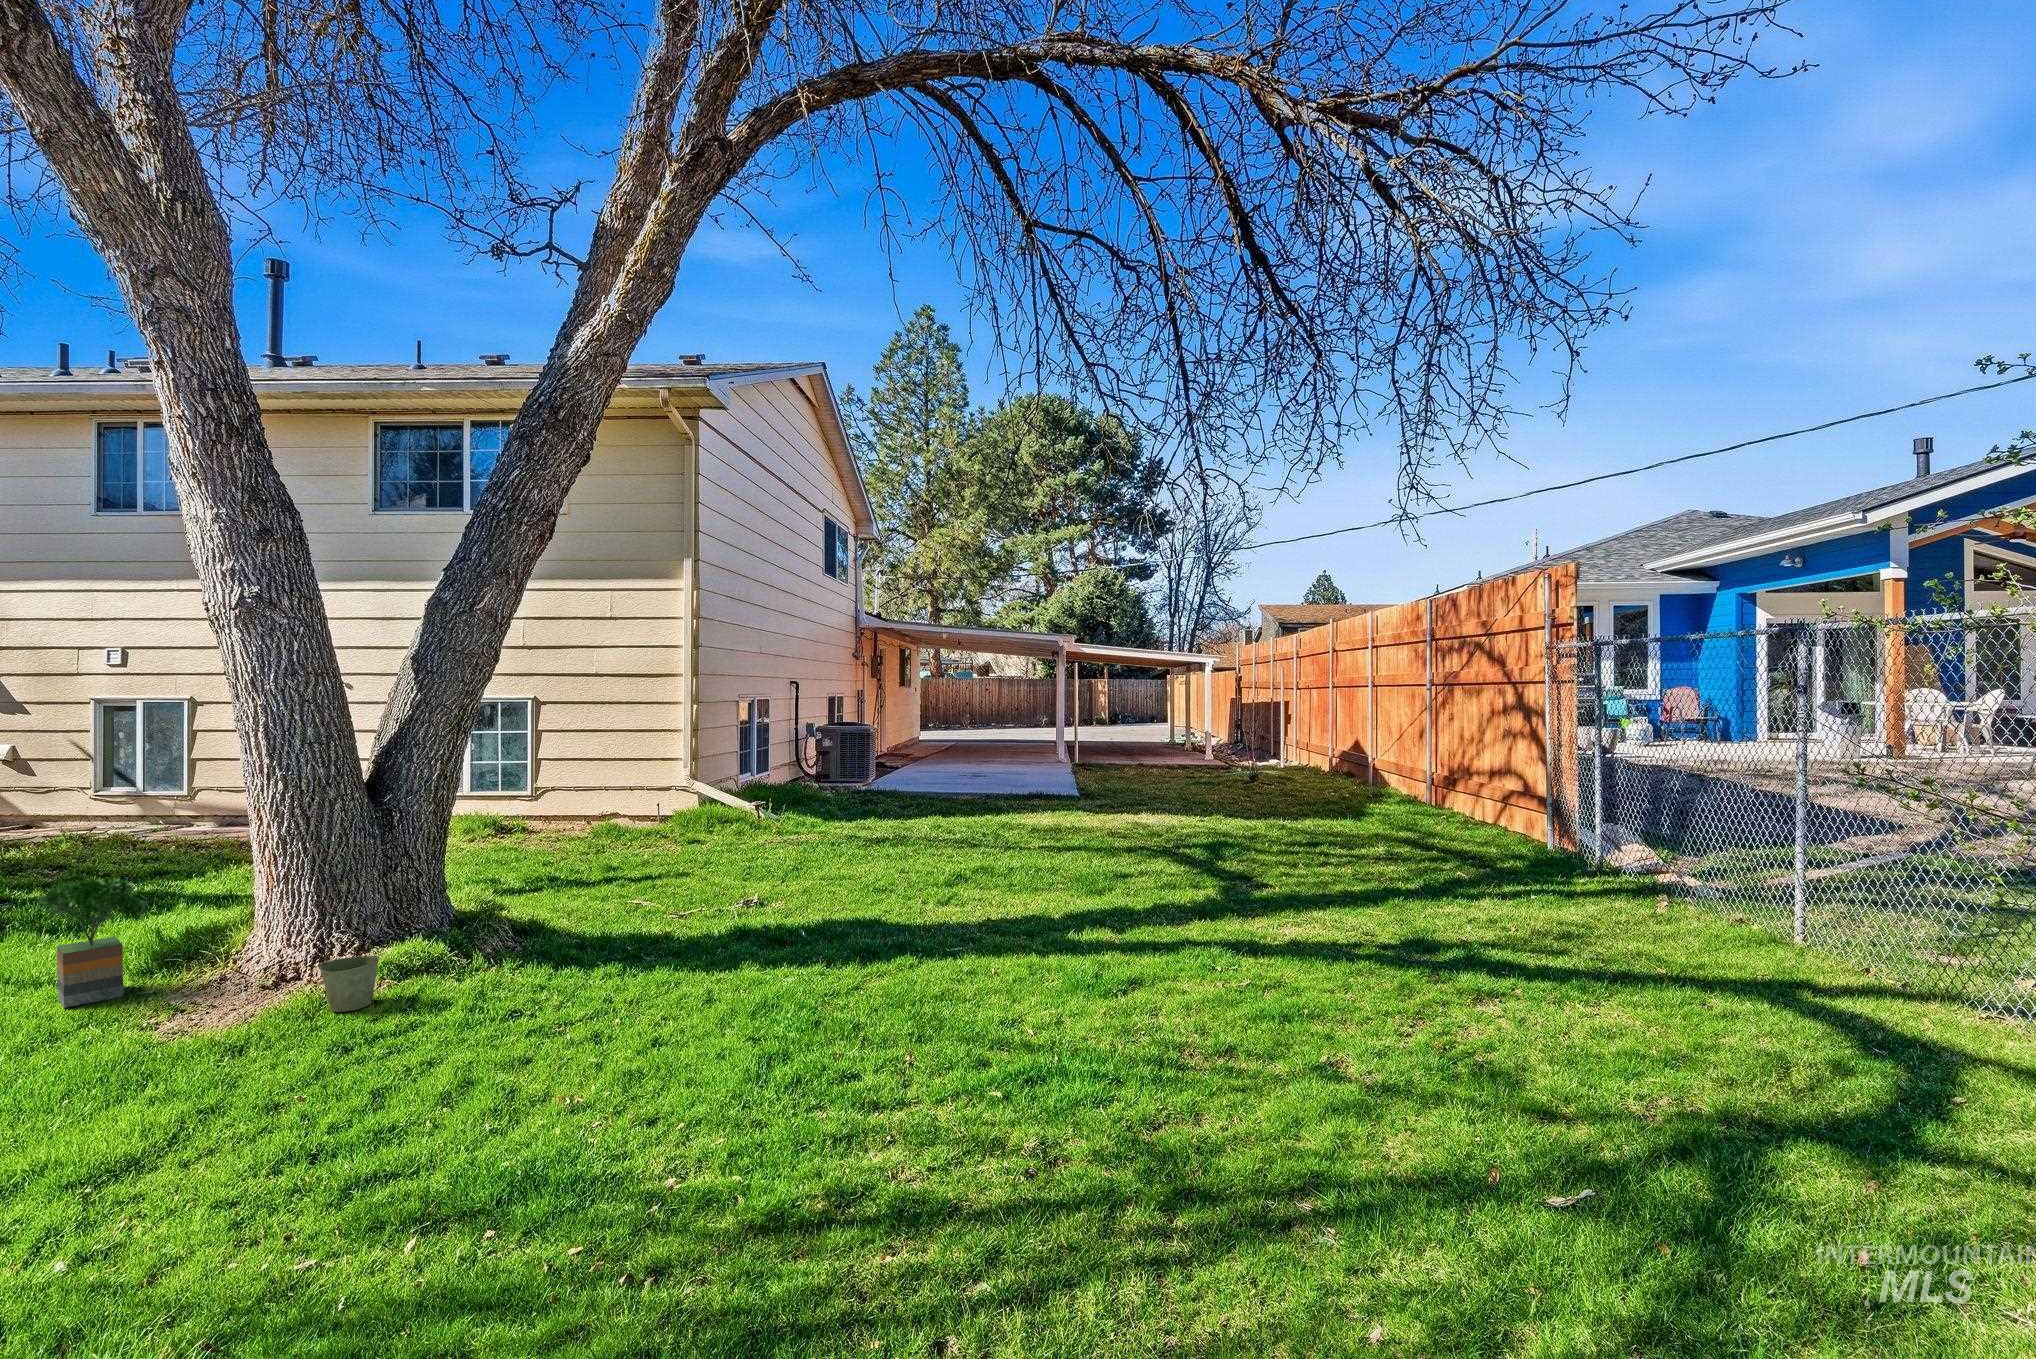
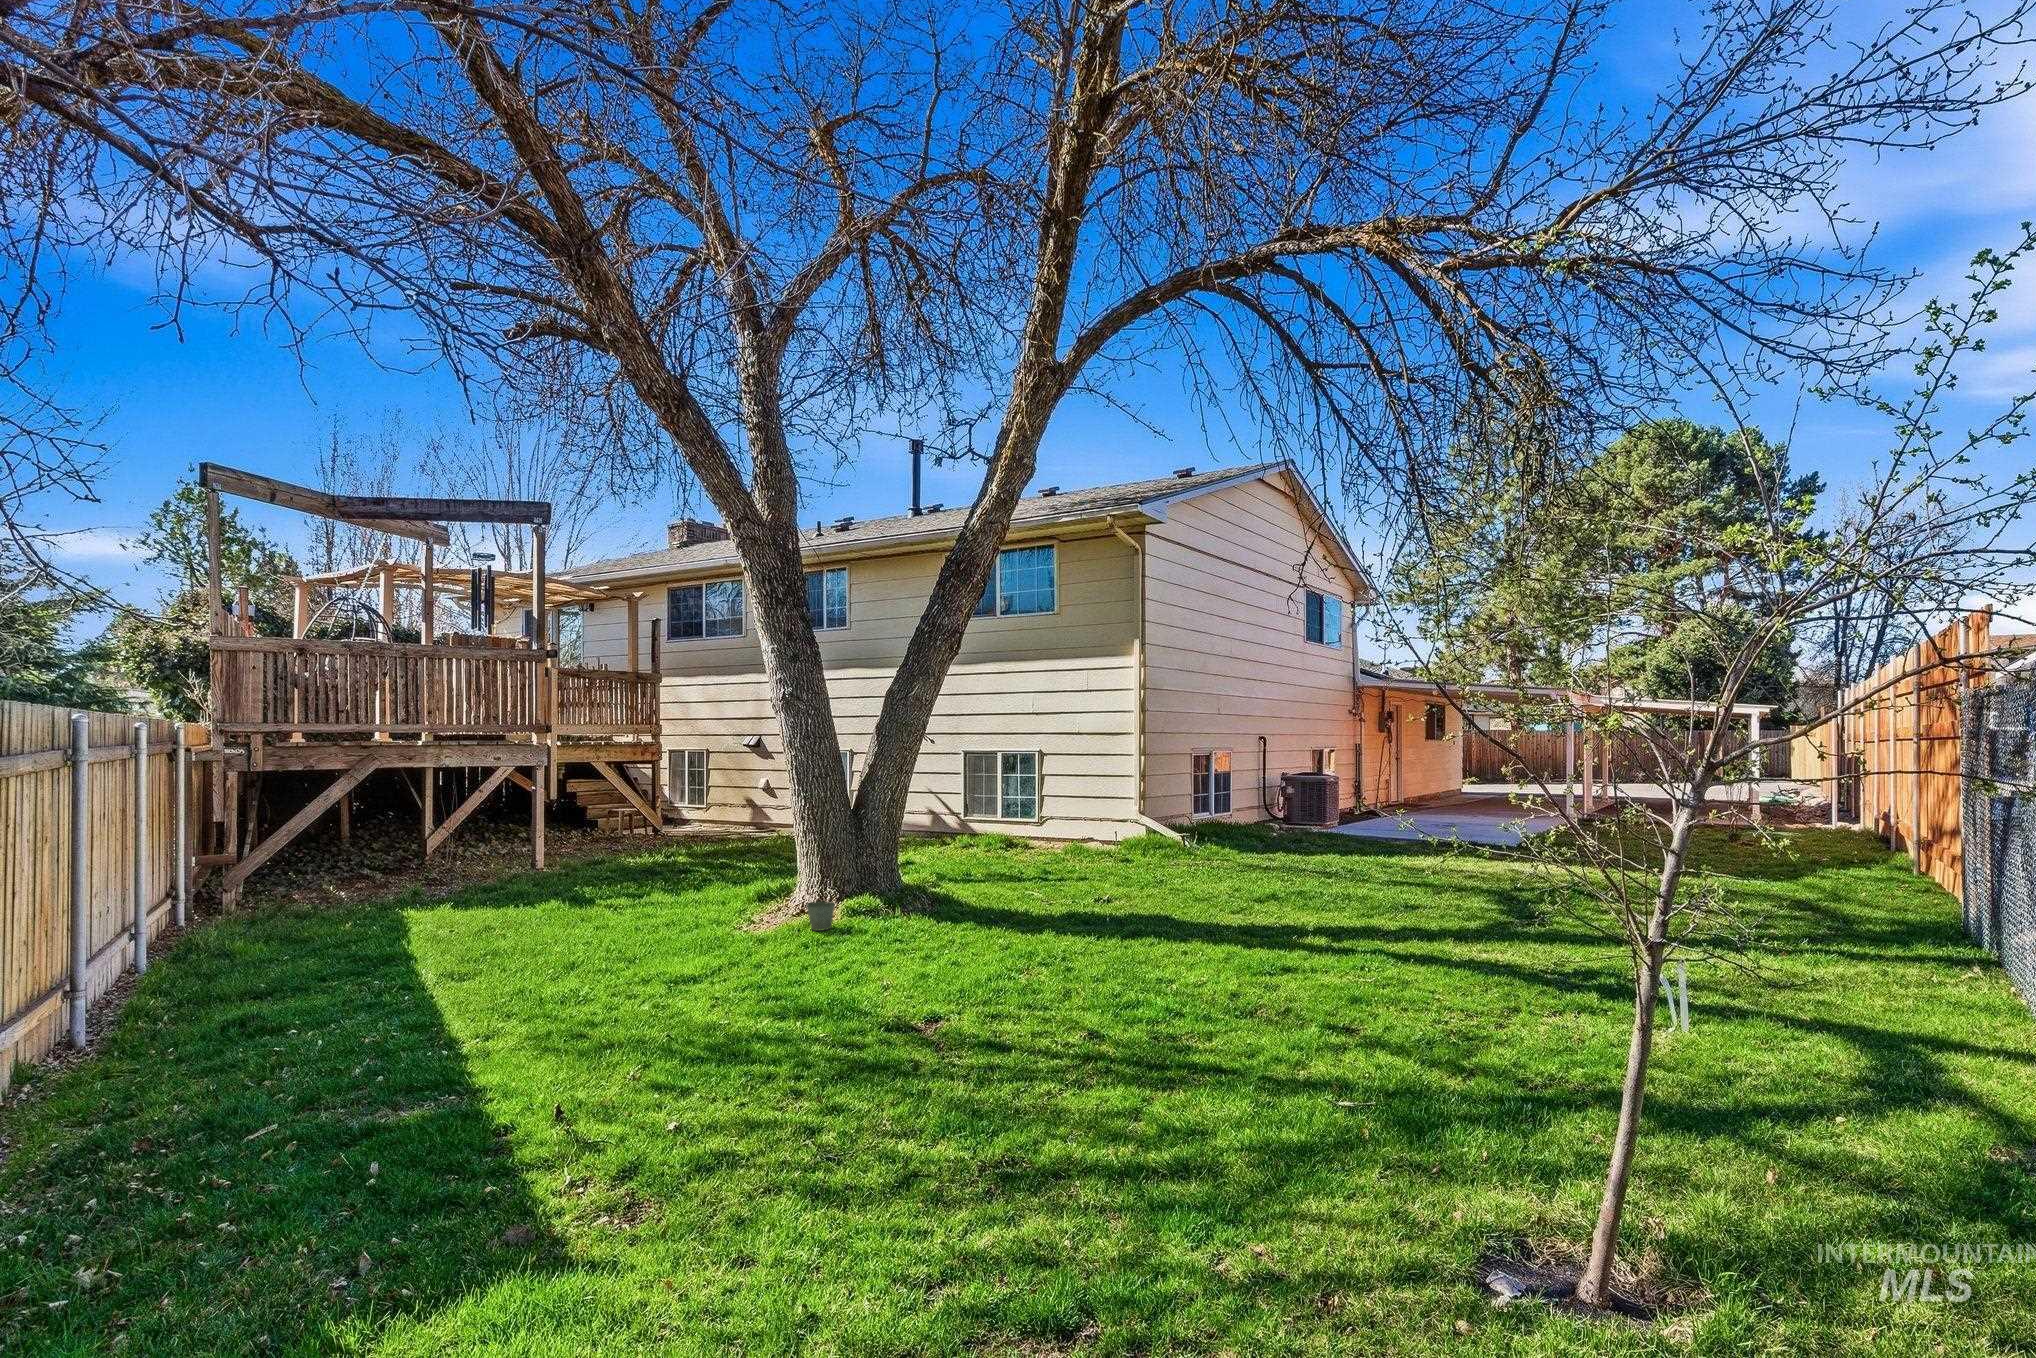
potted tree: present [38,877,145,1008] -> none [711,846,756,912]

